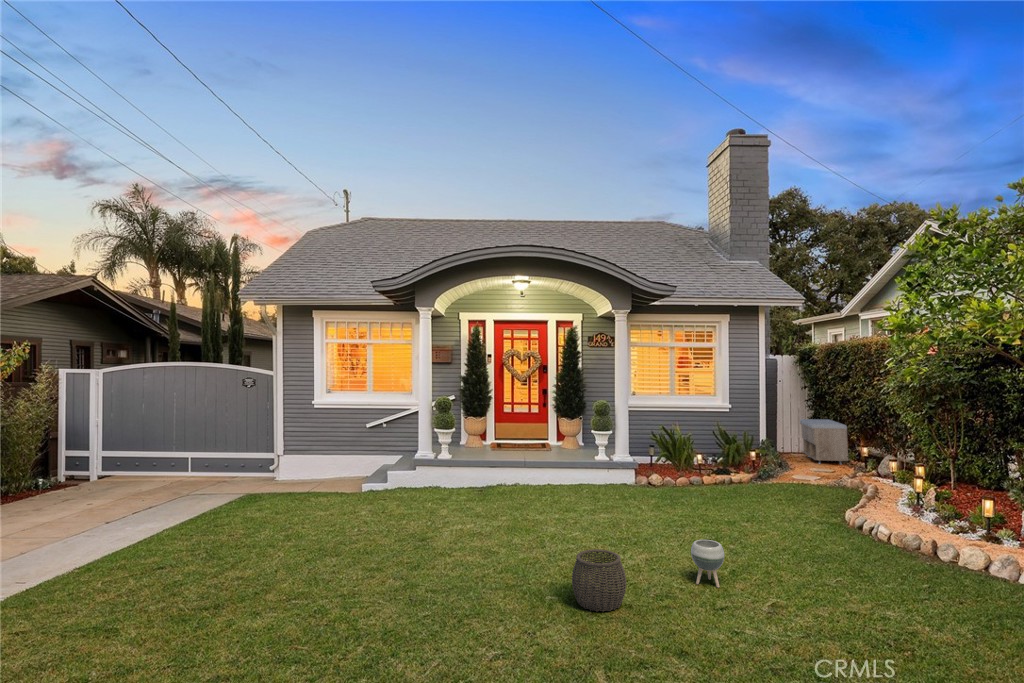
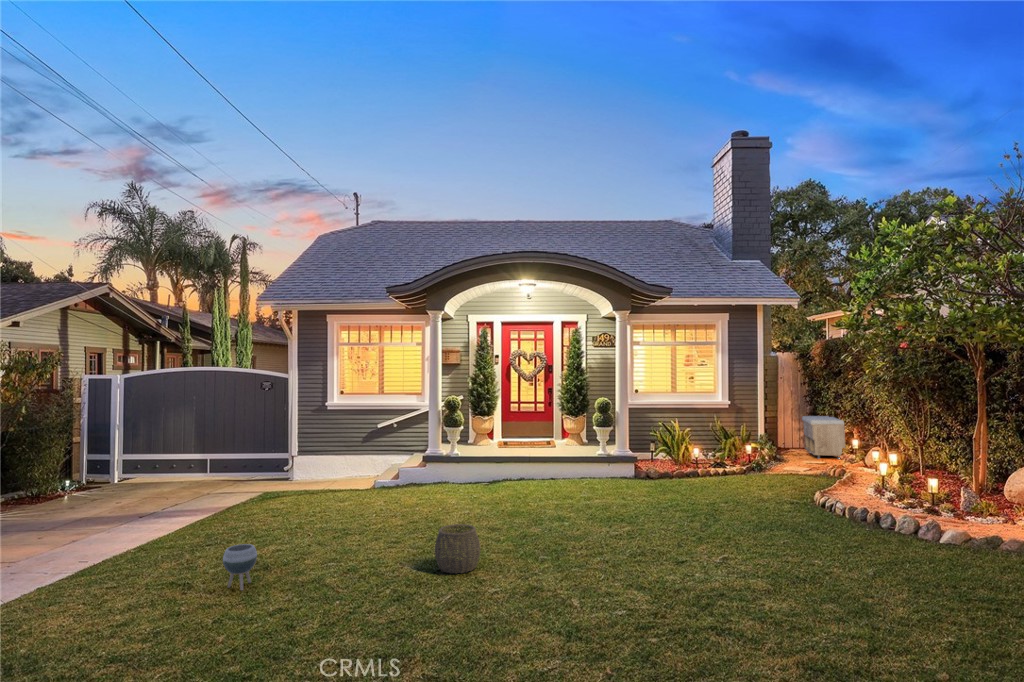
planter: present [691,540,724,588] -> present [223,544,257,590]
woven basket: present [572,549,626,612] -> present [435,524,480,574]

